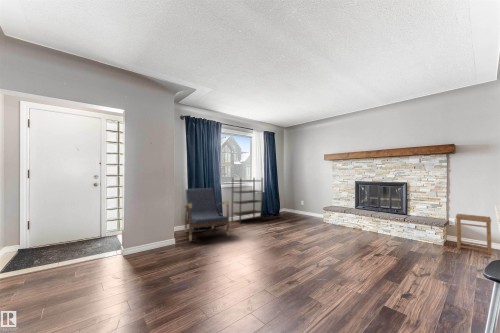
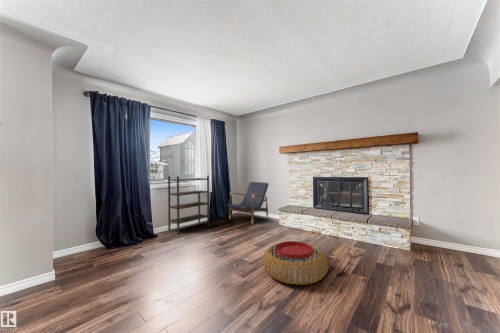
lounge chair: present [185,188,229,240] -> present [227,182,268,224]
side table: present [456,214,492,255] -> none [421,212,462,260]
pouf: none [314,230,367,258] -> present [262,241,328,285]

